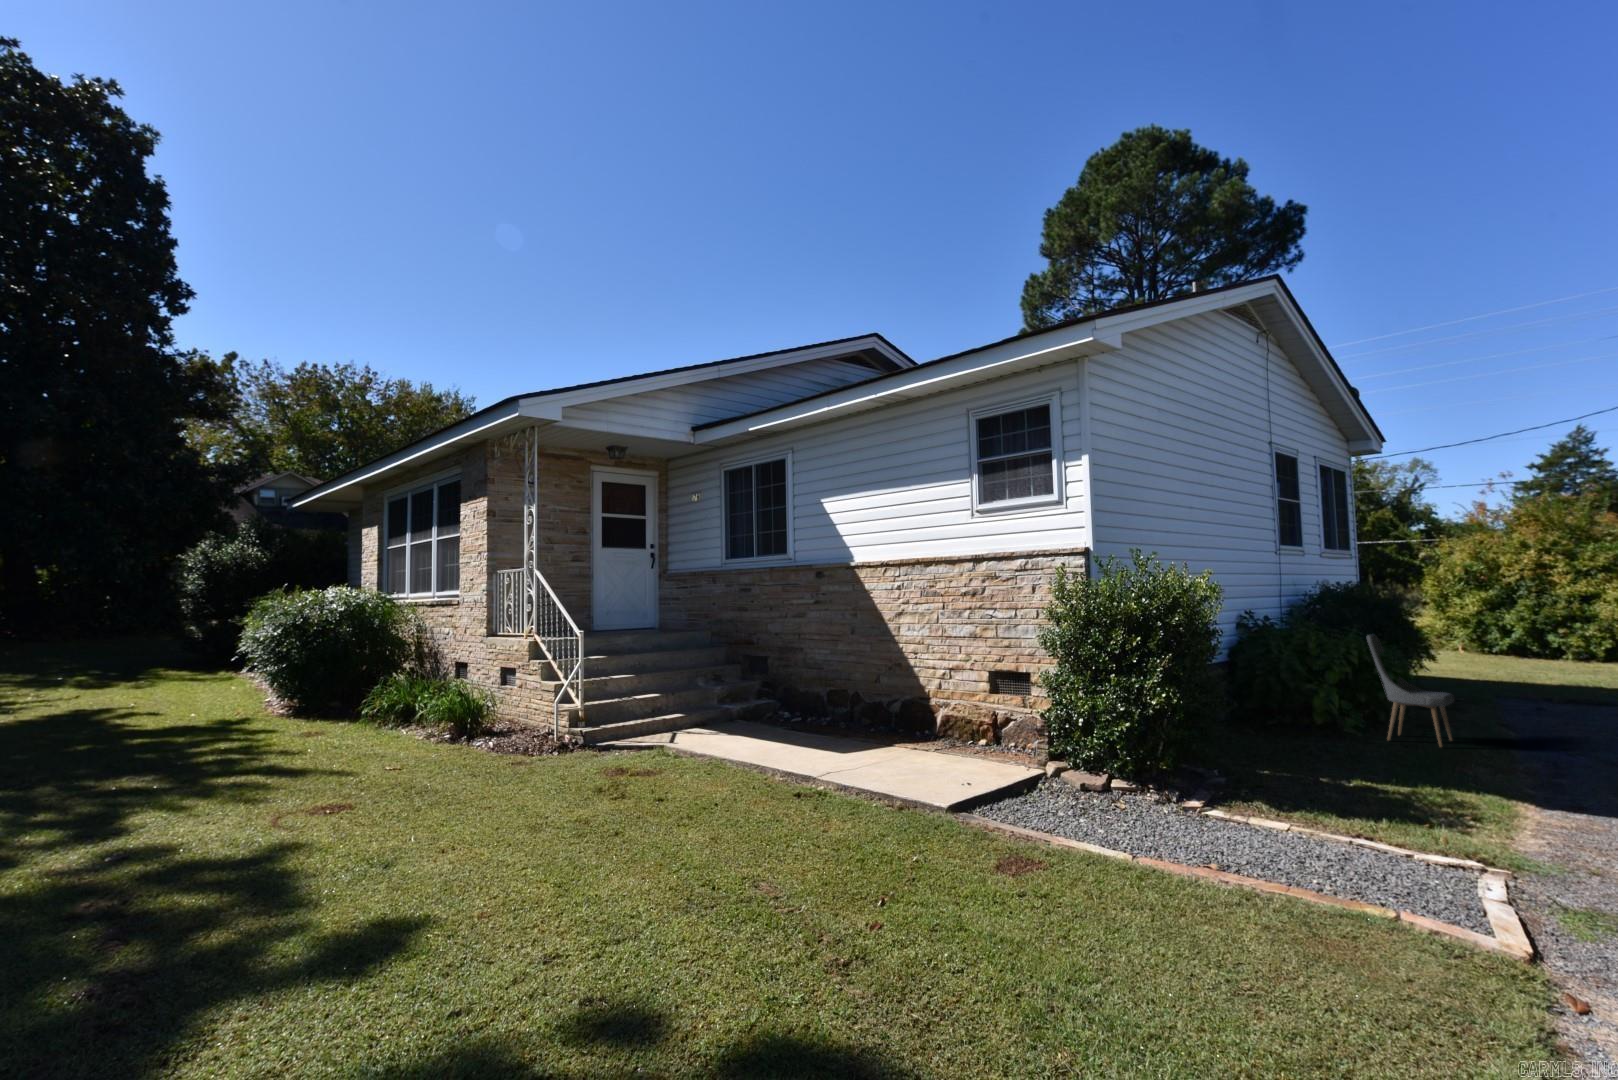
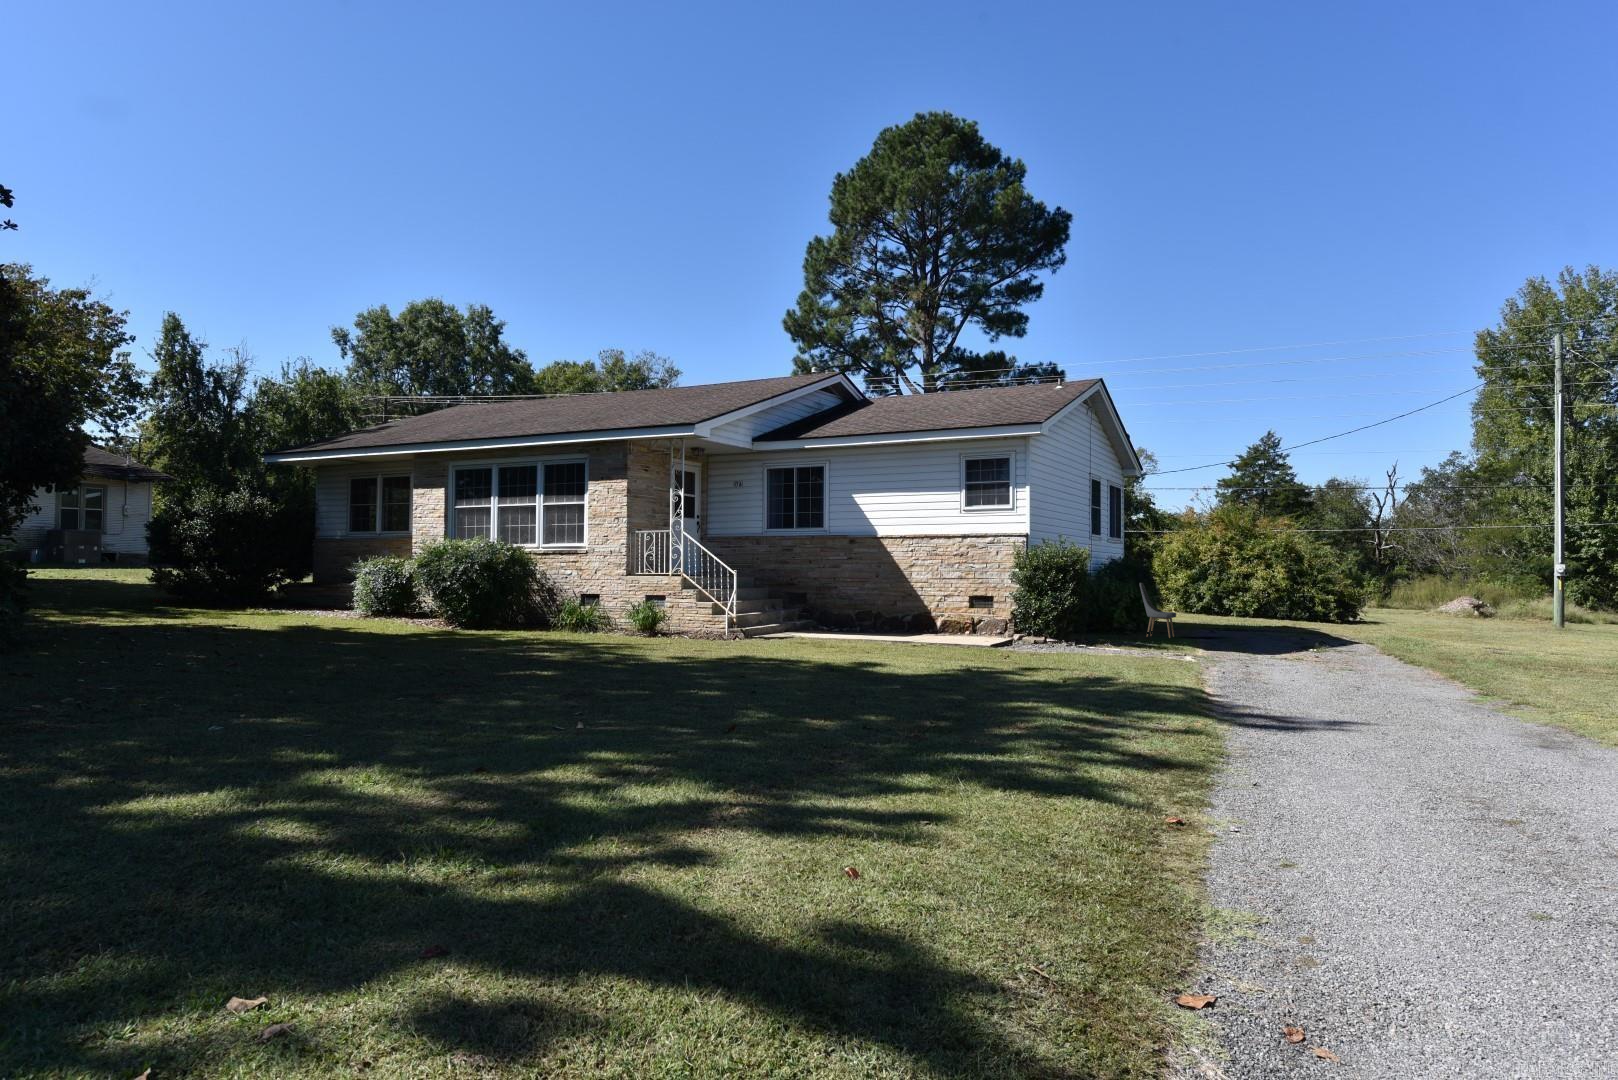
potted tree: none [174,620,202,661] -> present [149,567,172,602]

